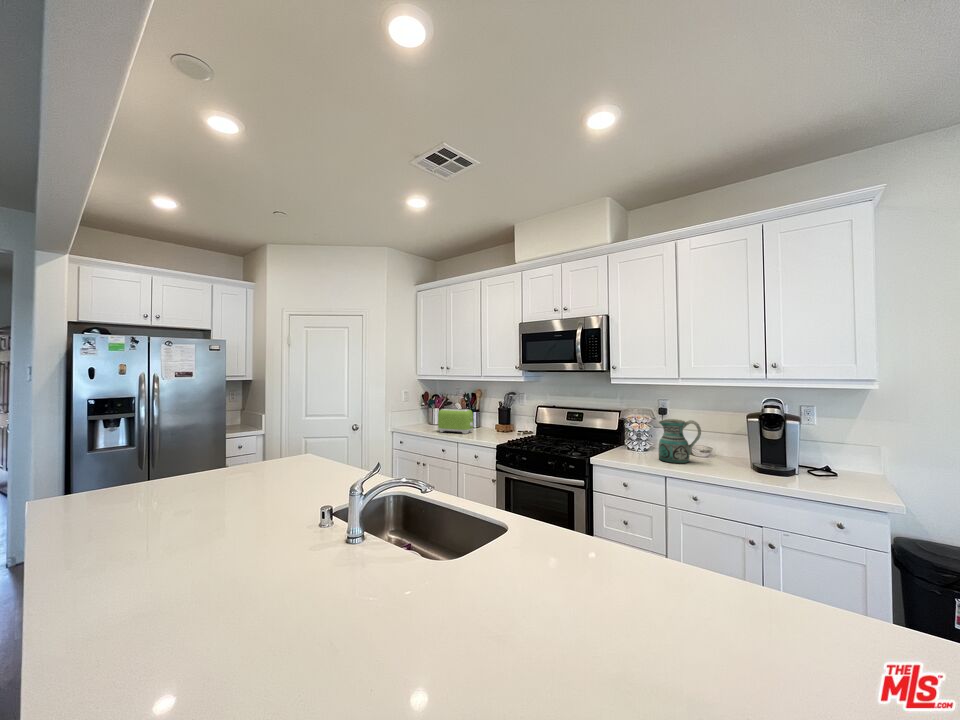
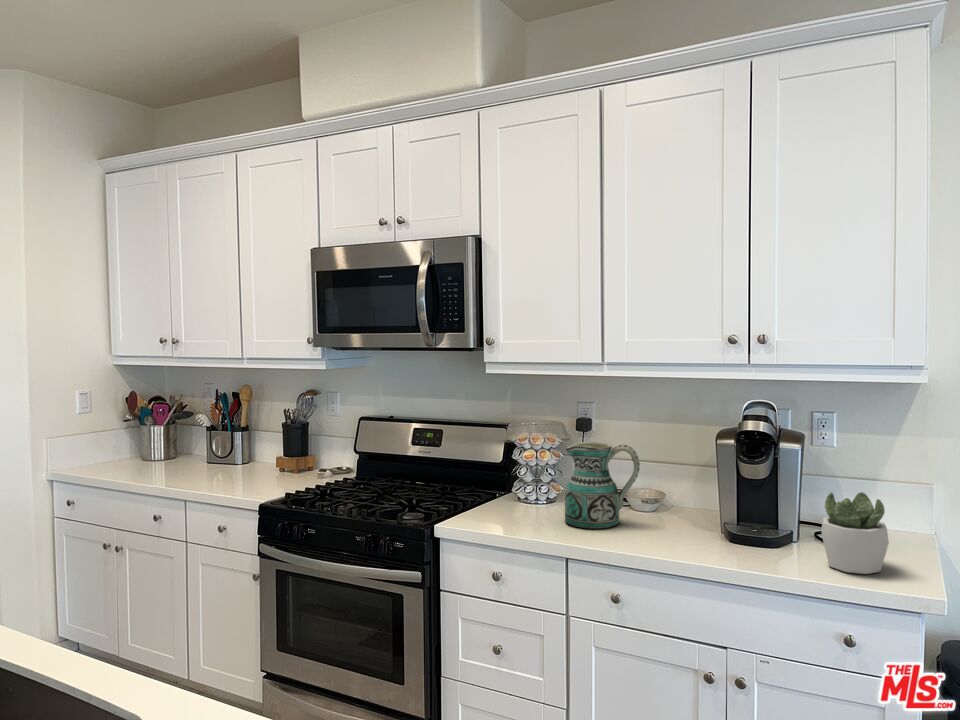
toaster: present [438,409,473,434] -> none [149,428,227,479]
succulent plant: none [816,447,860,491] -> present [821,492,889,574]

